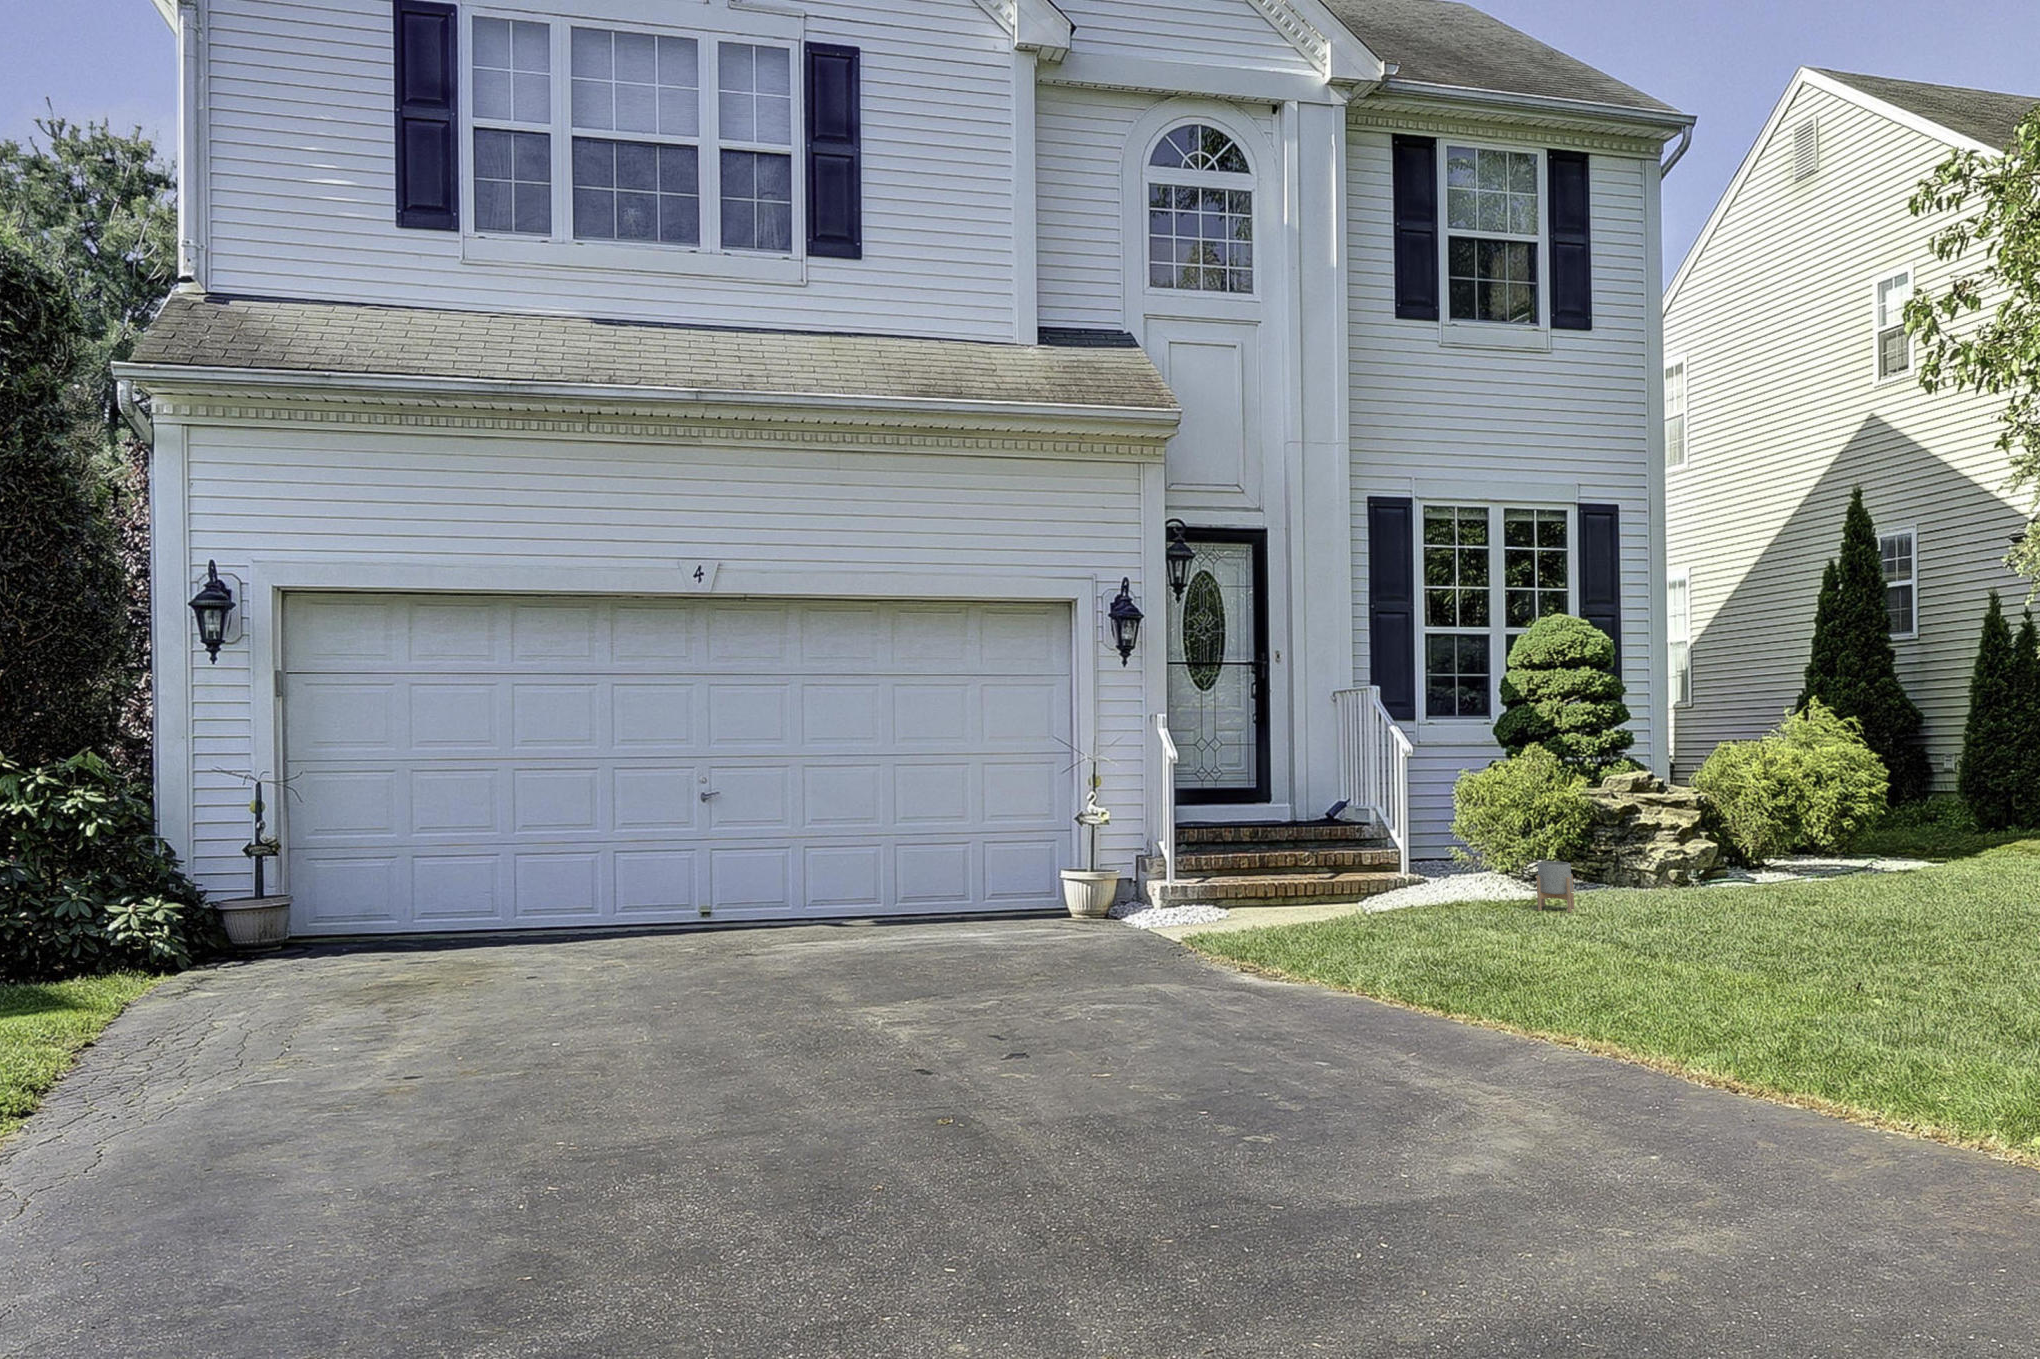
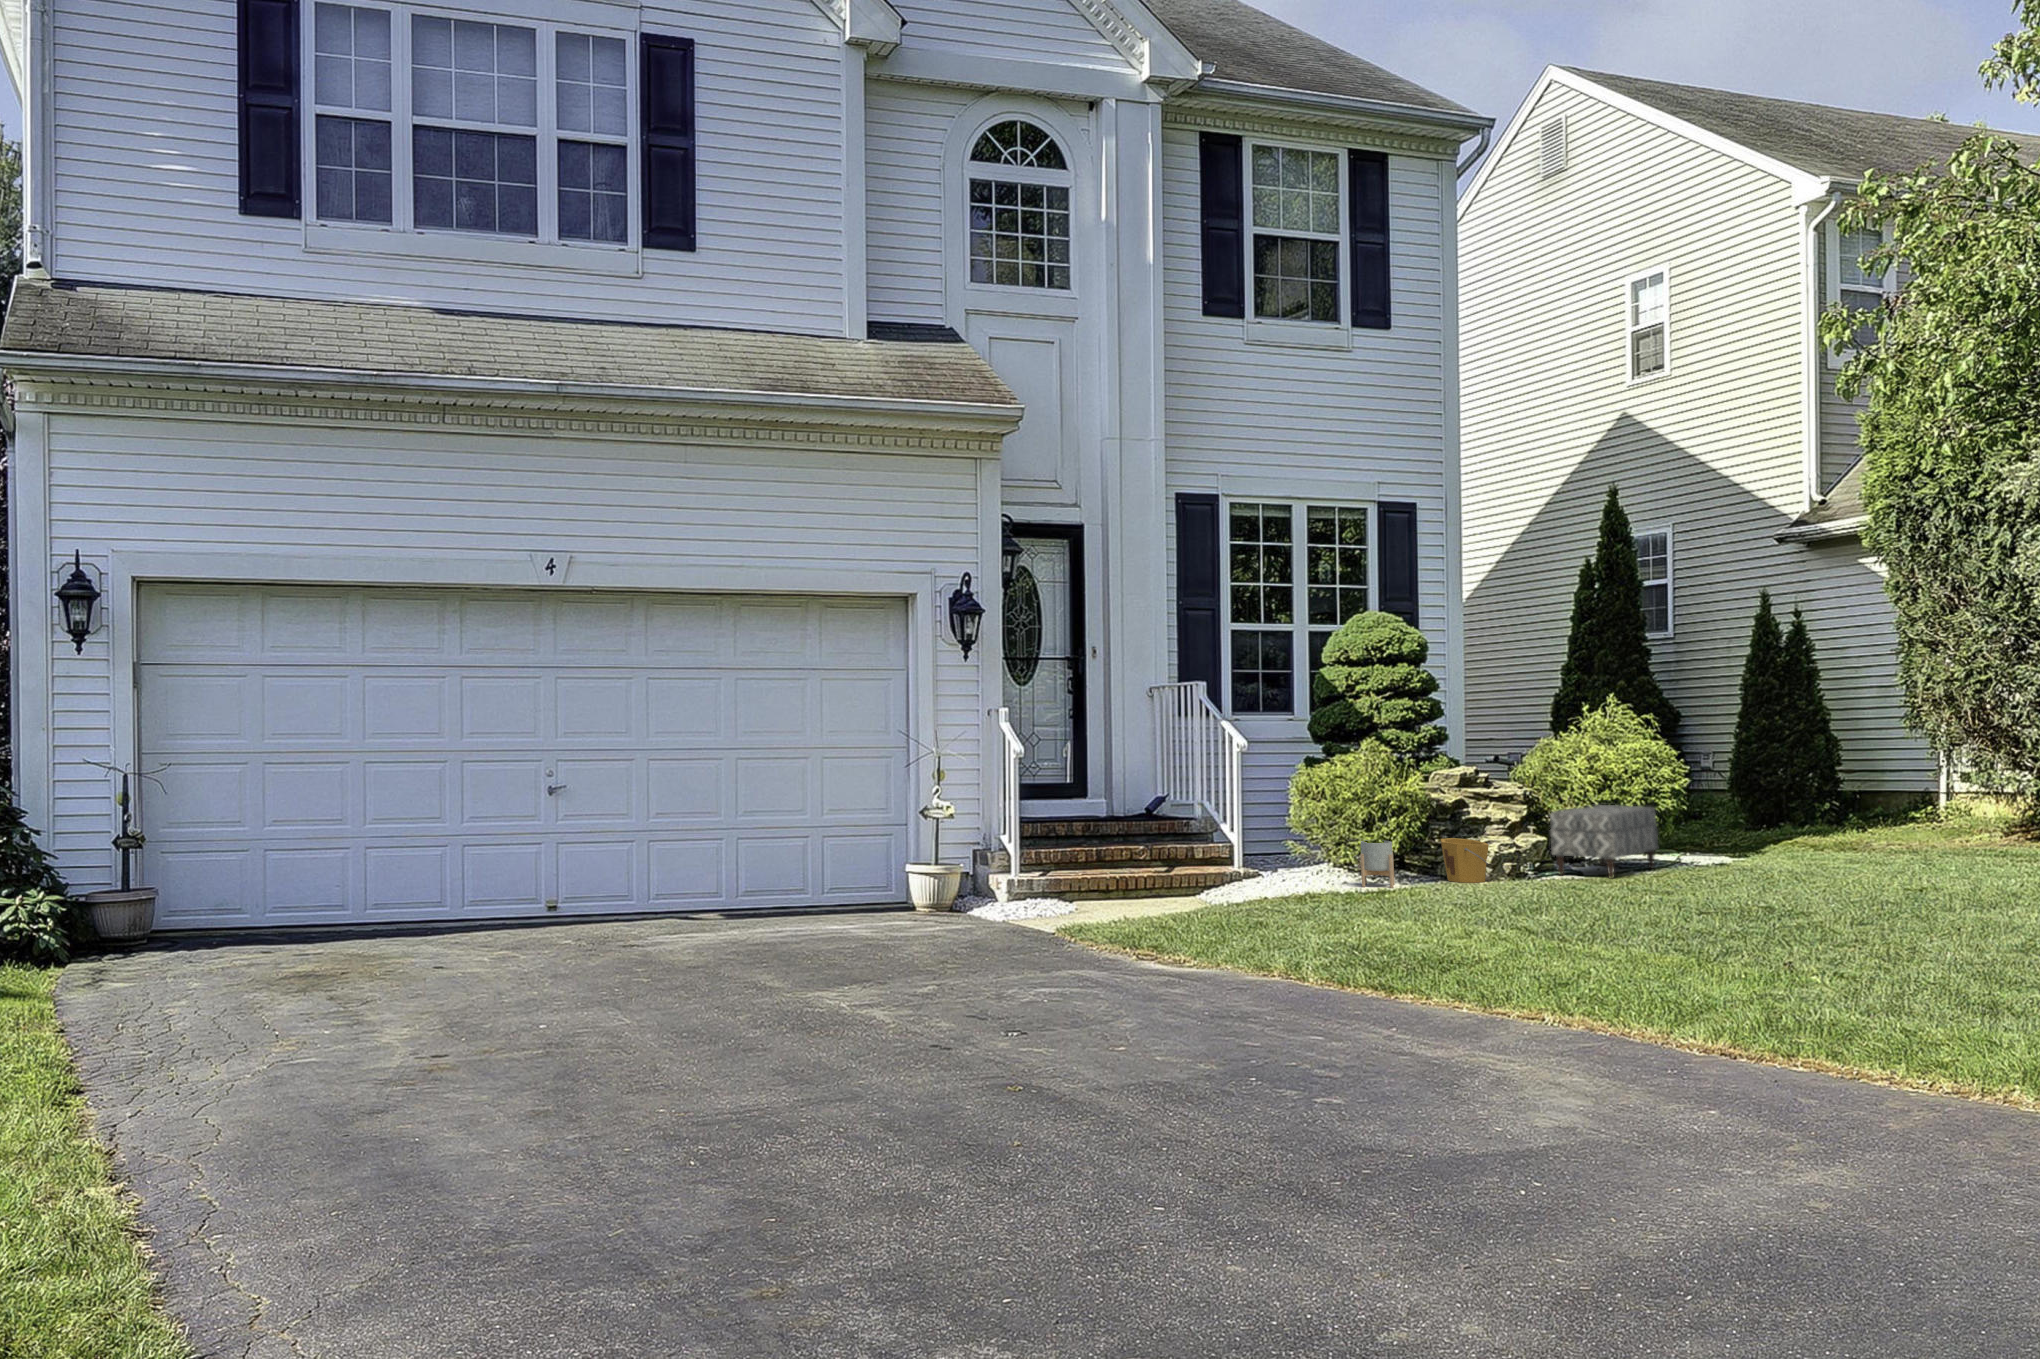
bench: none [1748,824,1870,906] -> present [1550,805,1658,878]
bucket: none [1627,859,1678,908] -> present [1441,838,1489,883]

